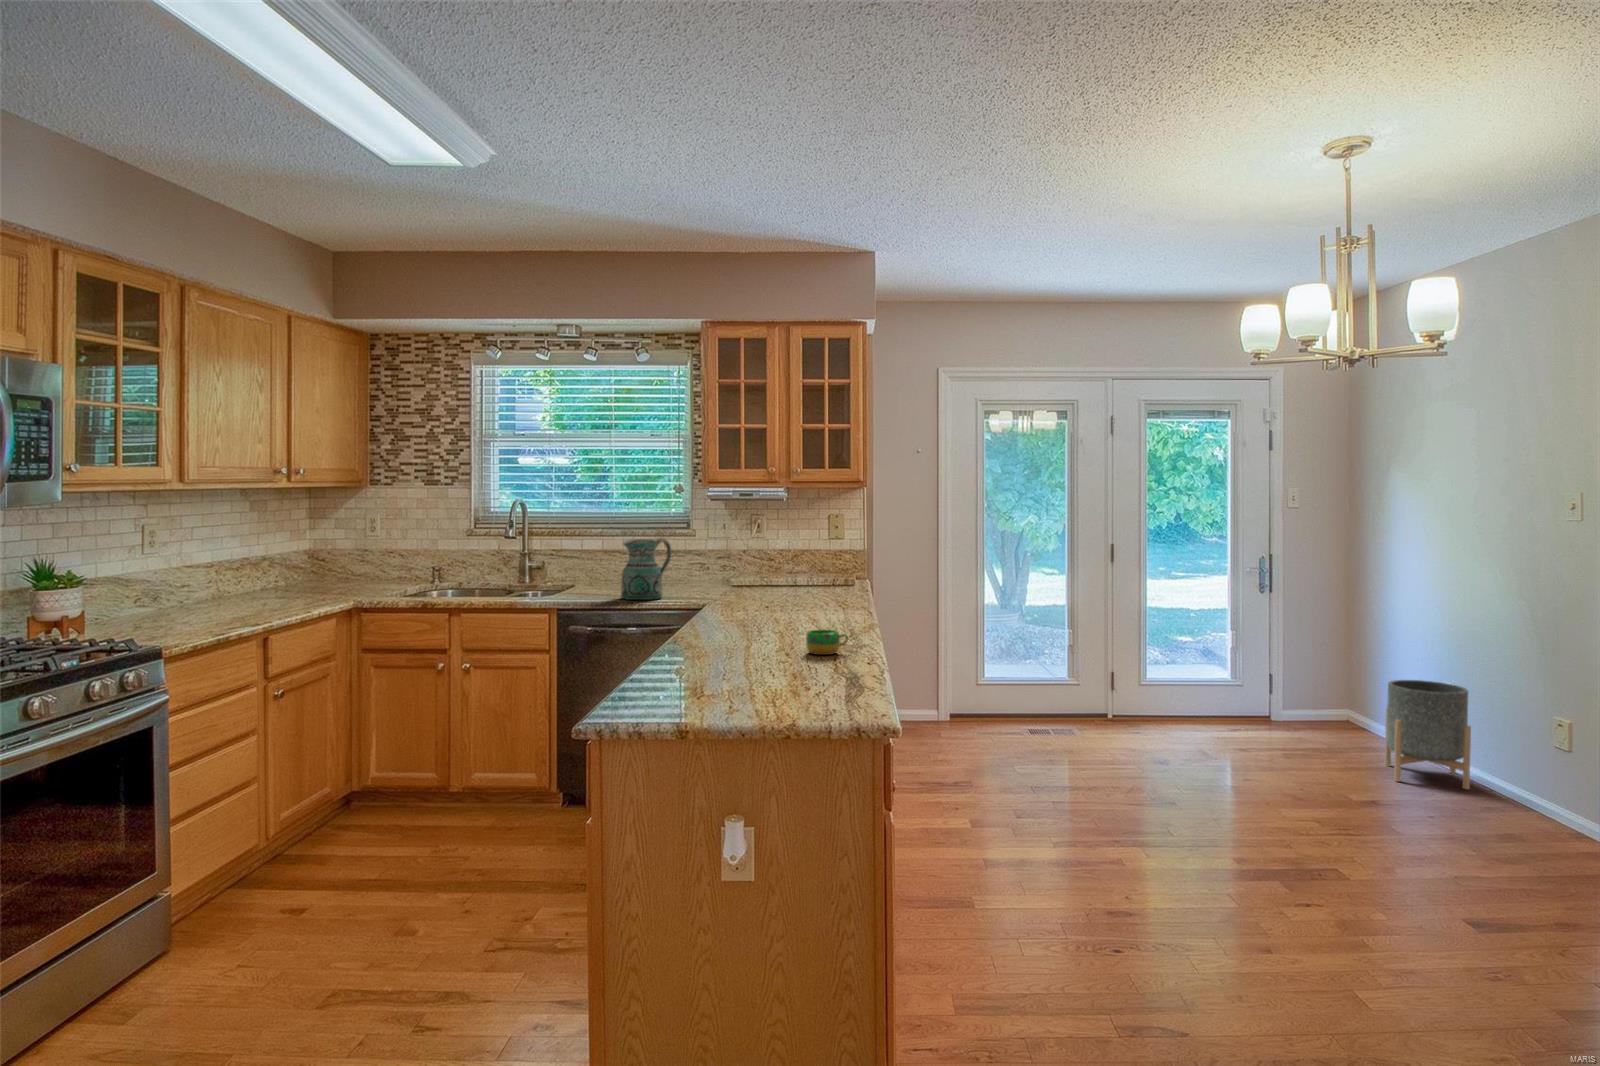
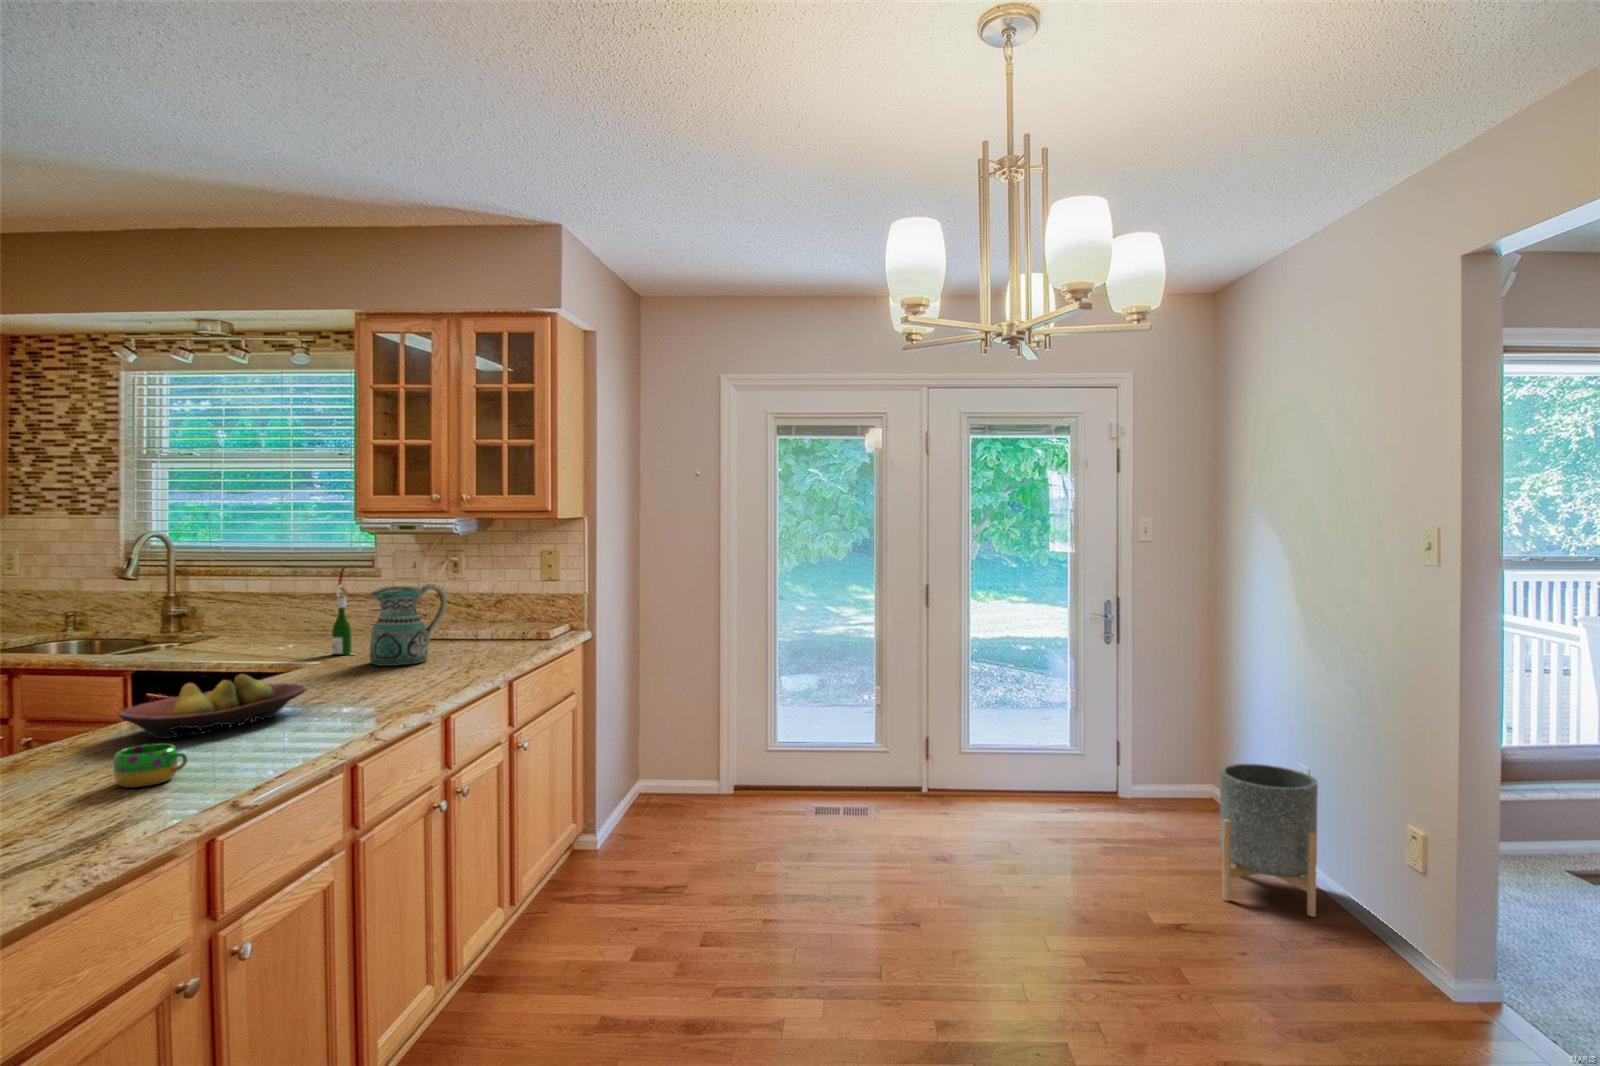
wine bottle: none [711,526,731,596] -> present [332,567,355,655]
ceramic pitcher: present [621,538,672,600] -> present [370,584,446,666]
fruit bowl: none [728,596,812,636] -> present [118,674,306,739]

